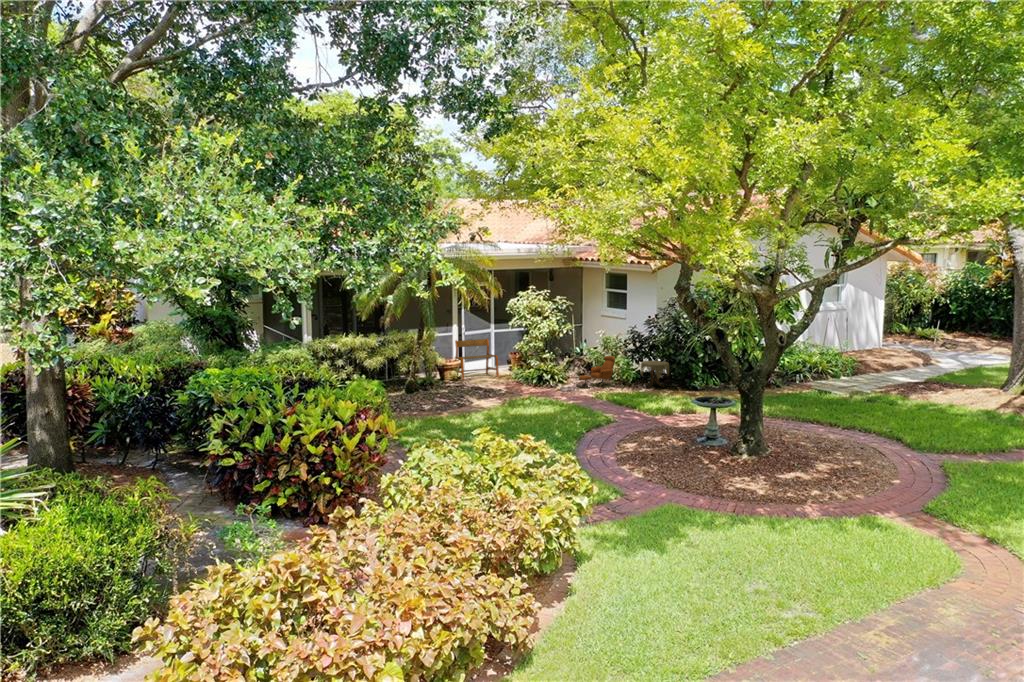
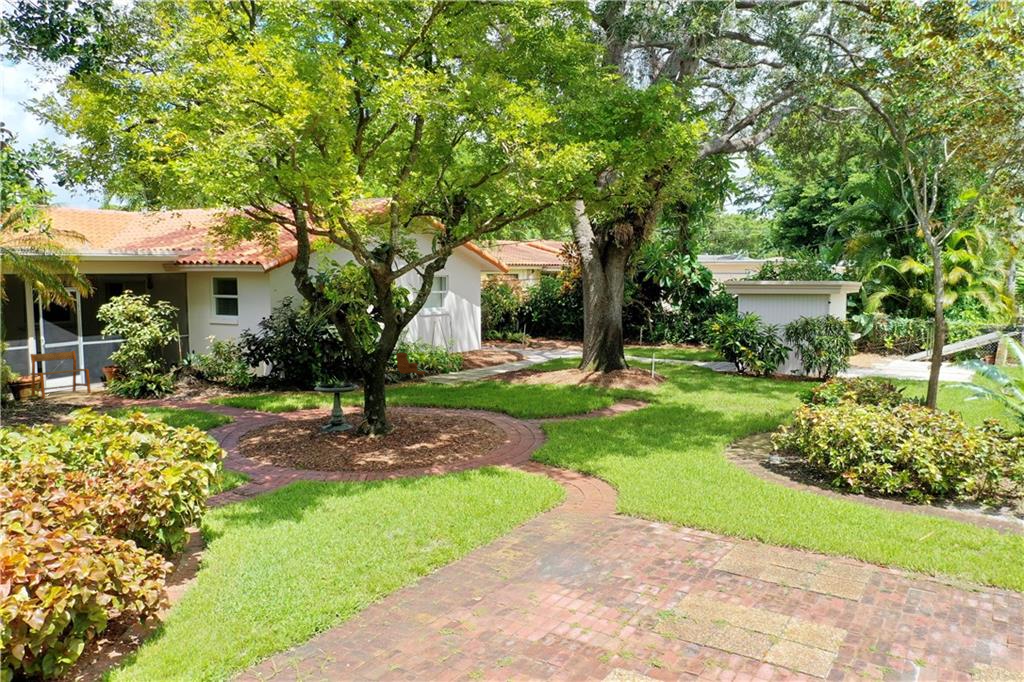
lounge chair: present [579,356,615,387] -> present [396,353,425,380]
side table: present [641,361,669,387] -> none [257,365,286,391]

